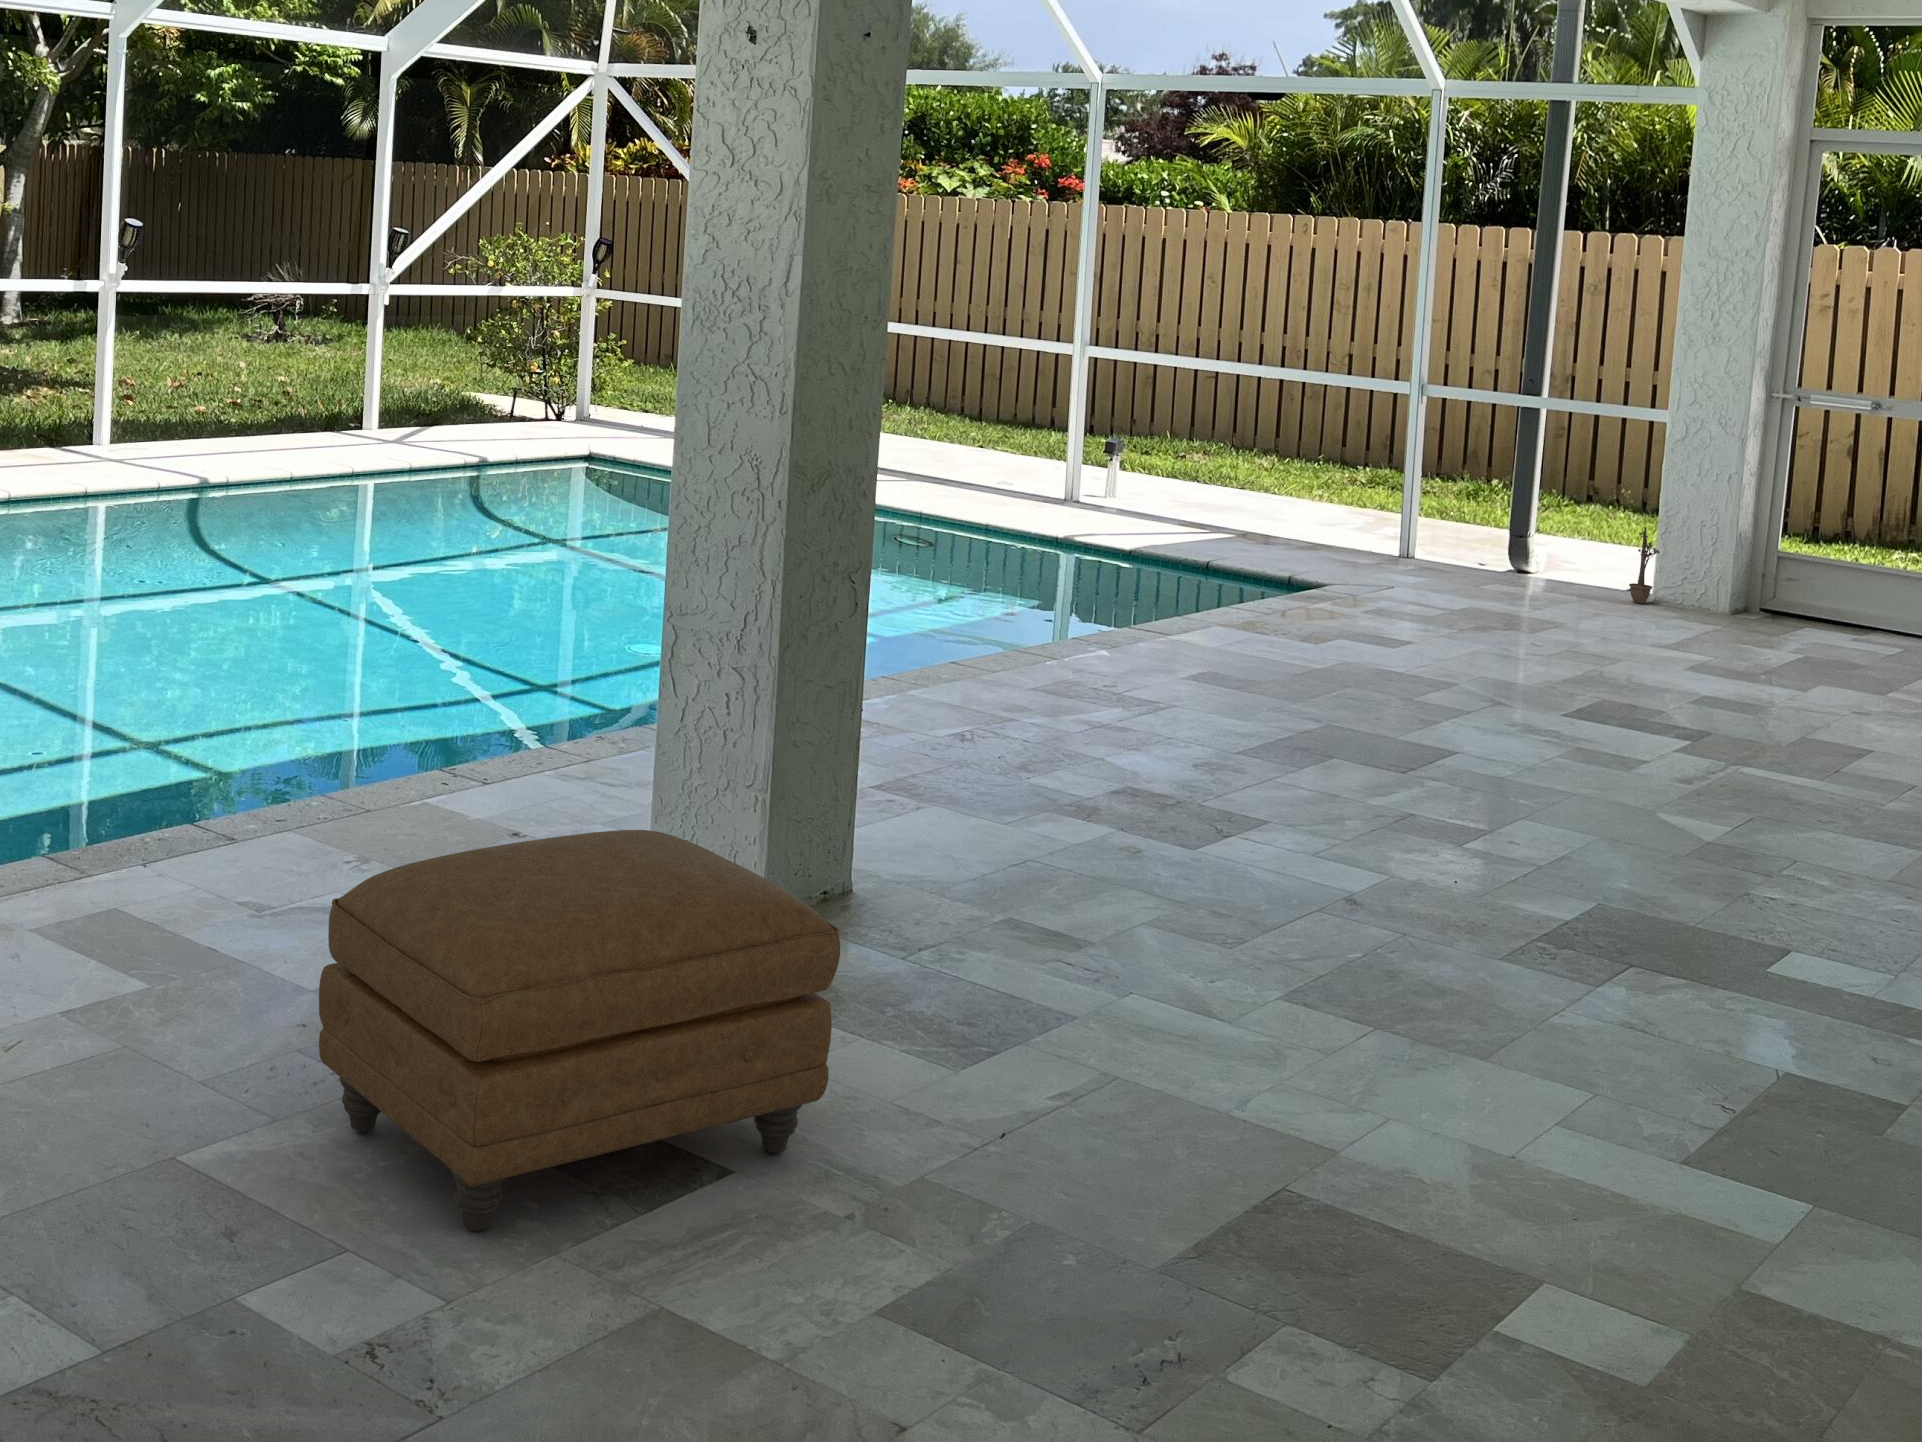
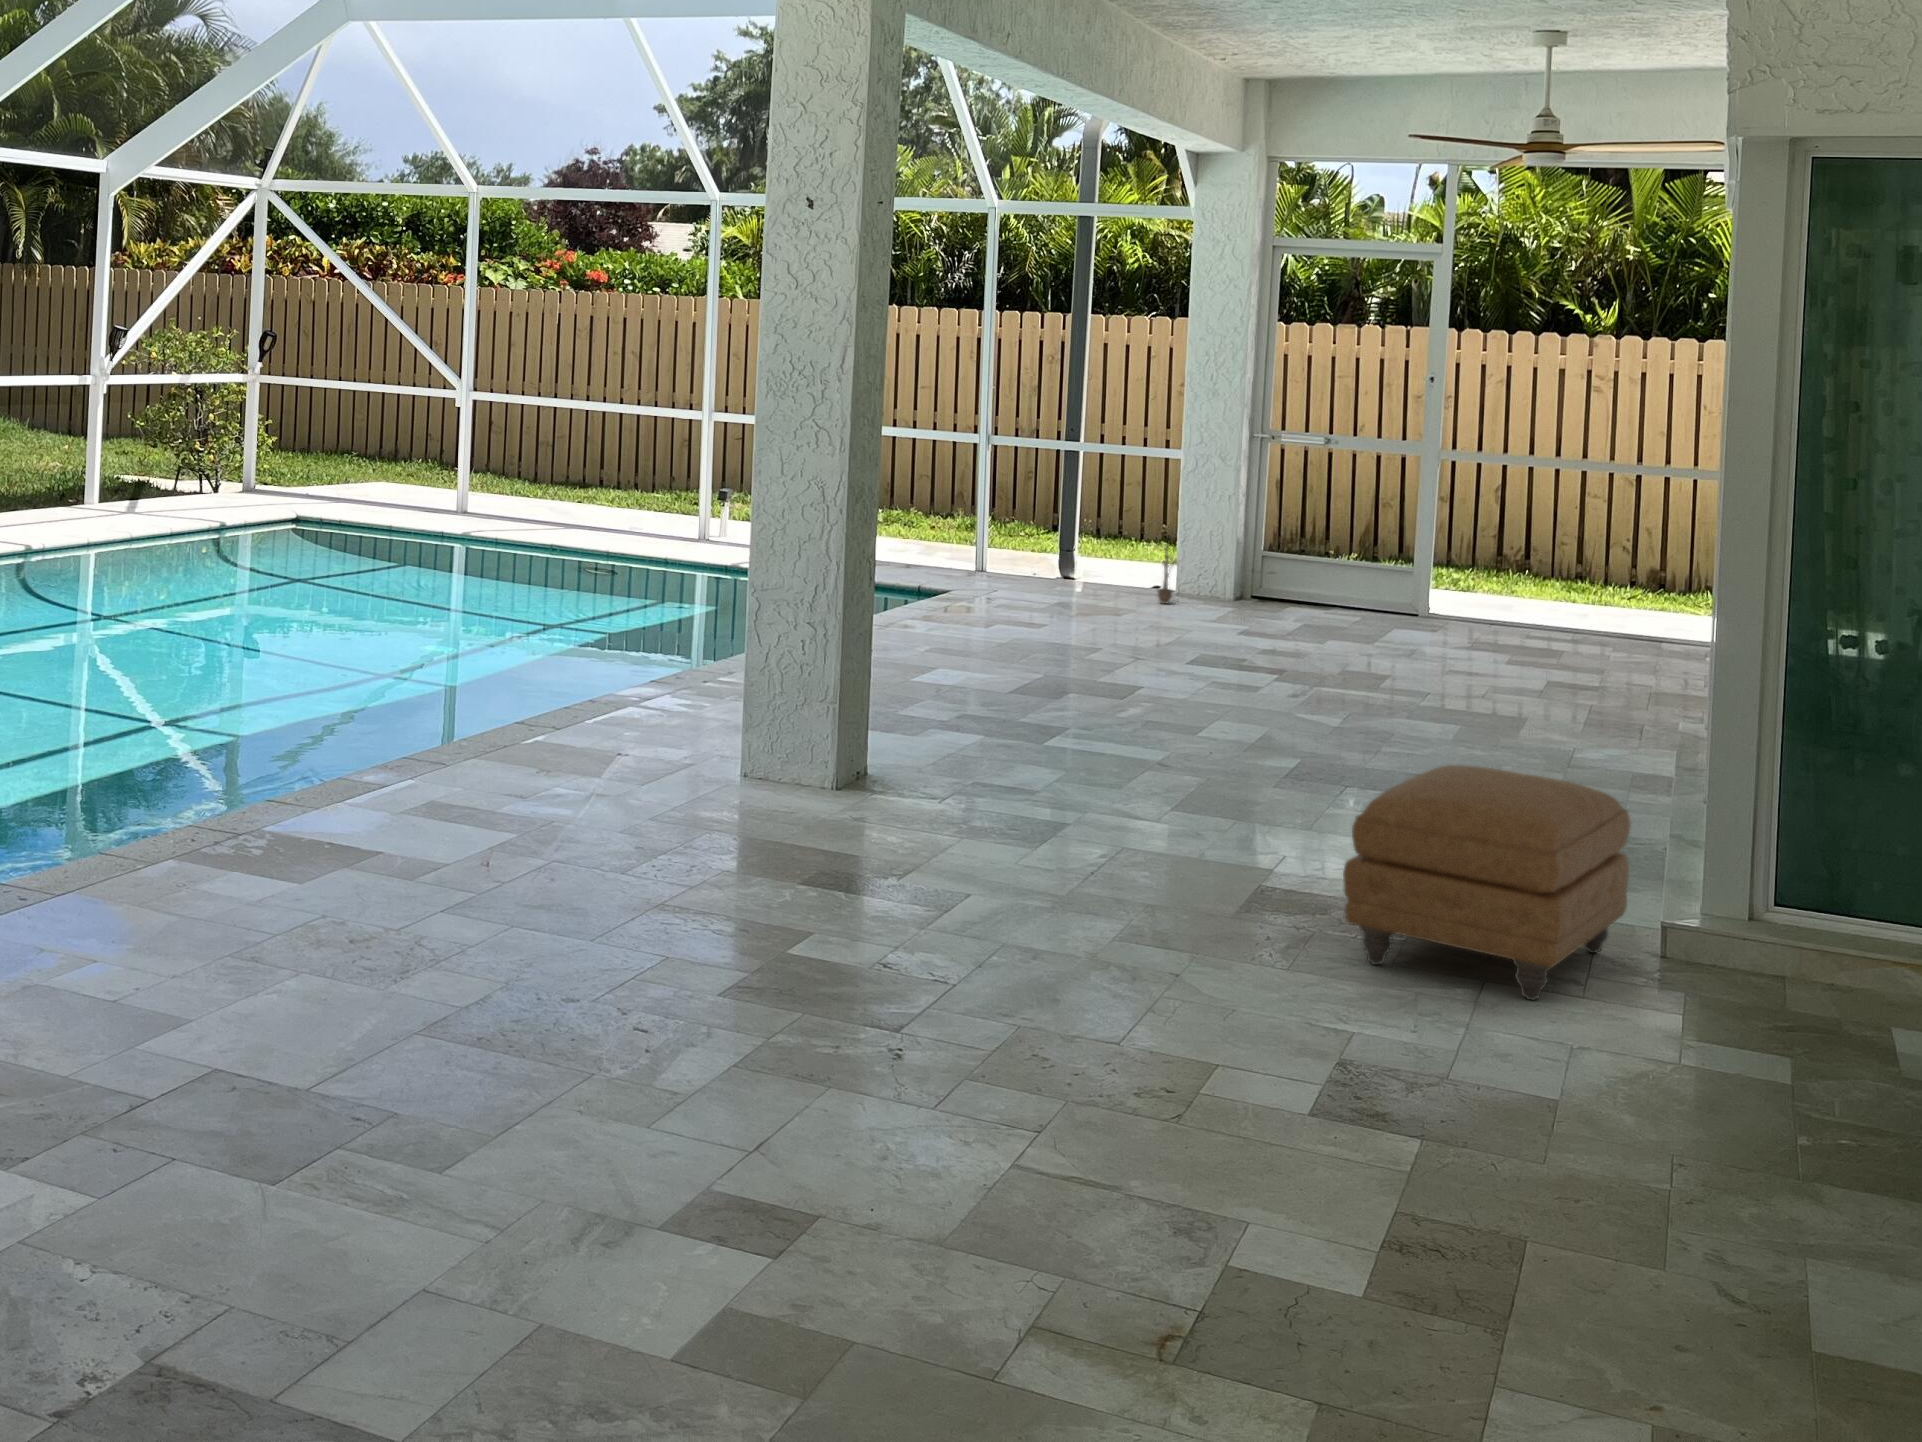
ottoman: present [319,830,840,1232] -> present [1343,765,1631,1000]

